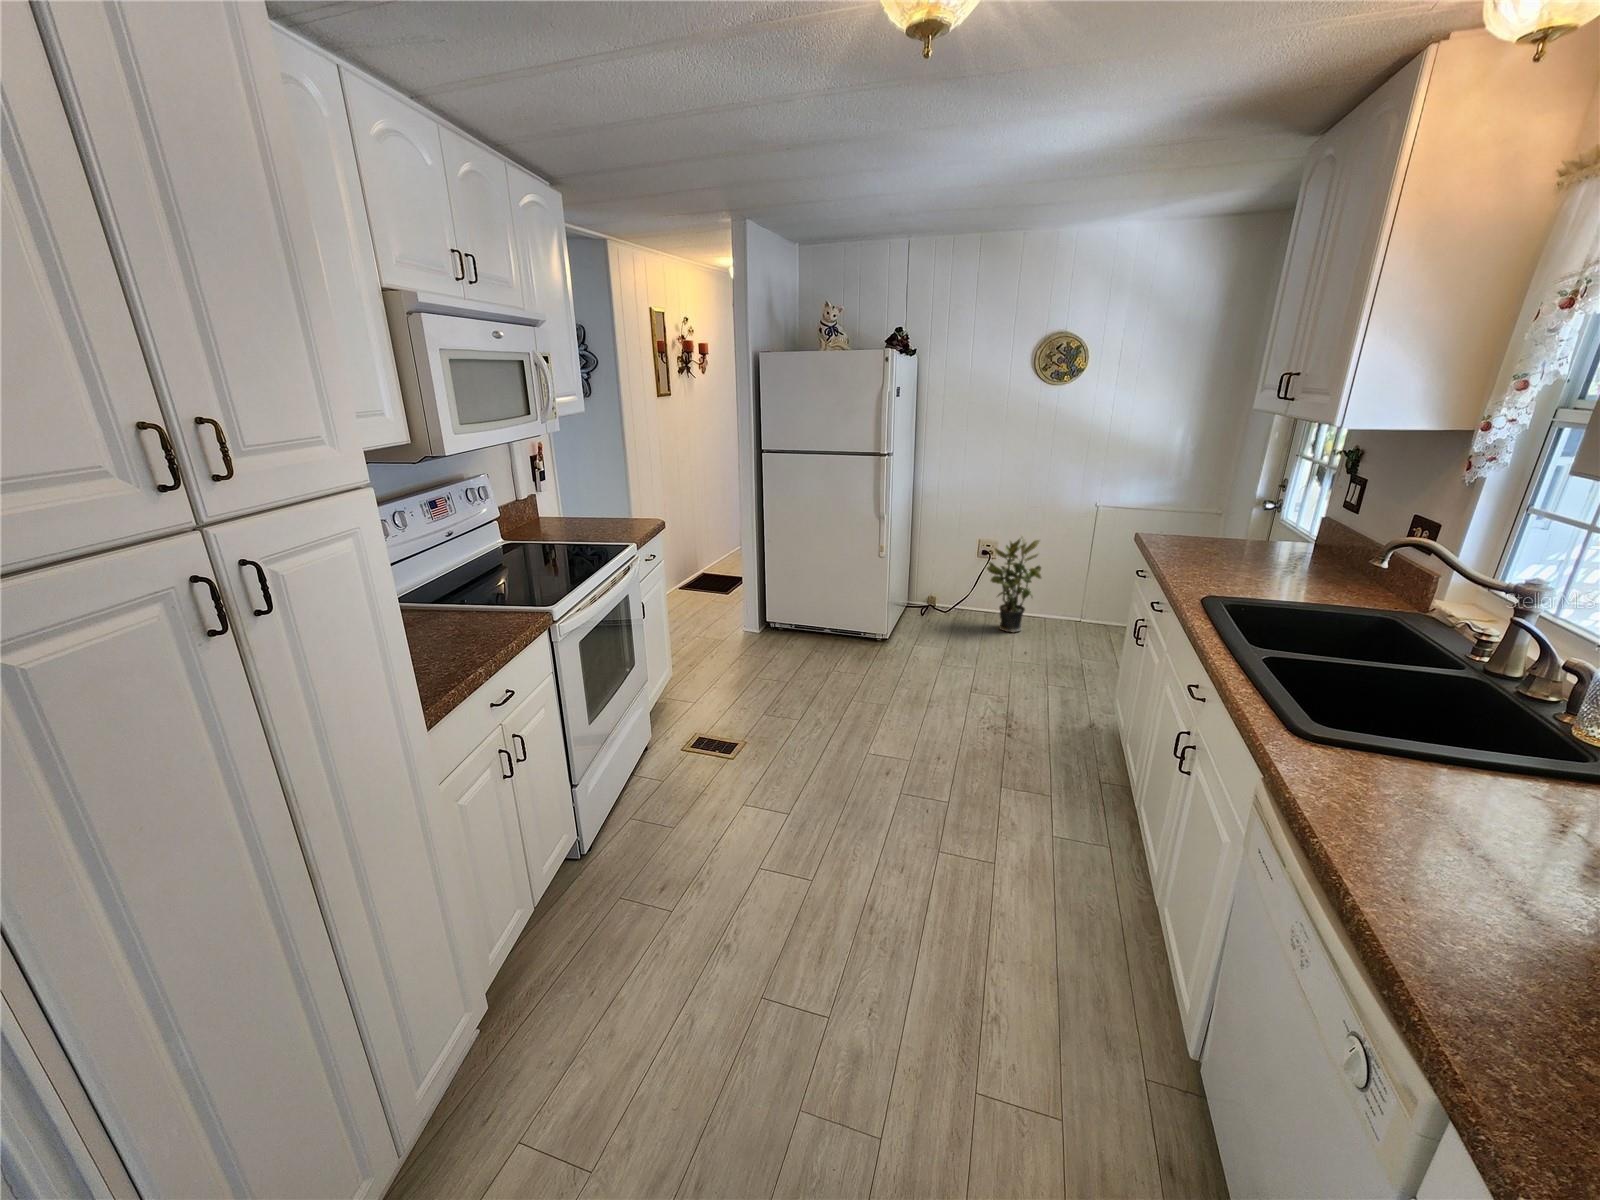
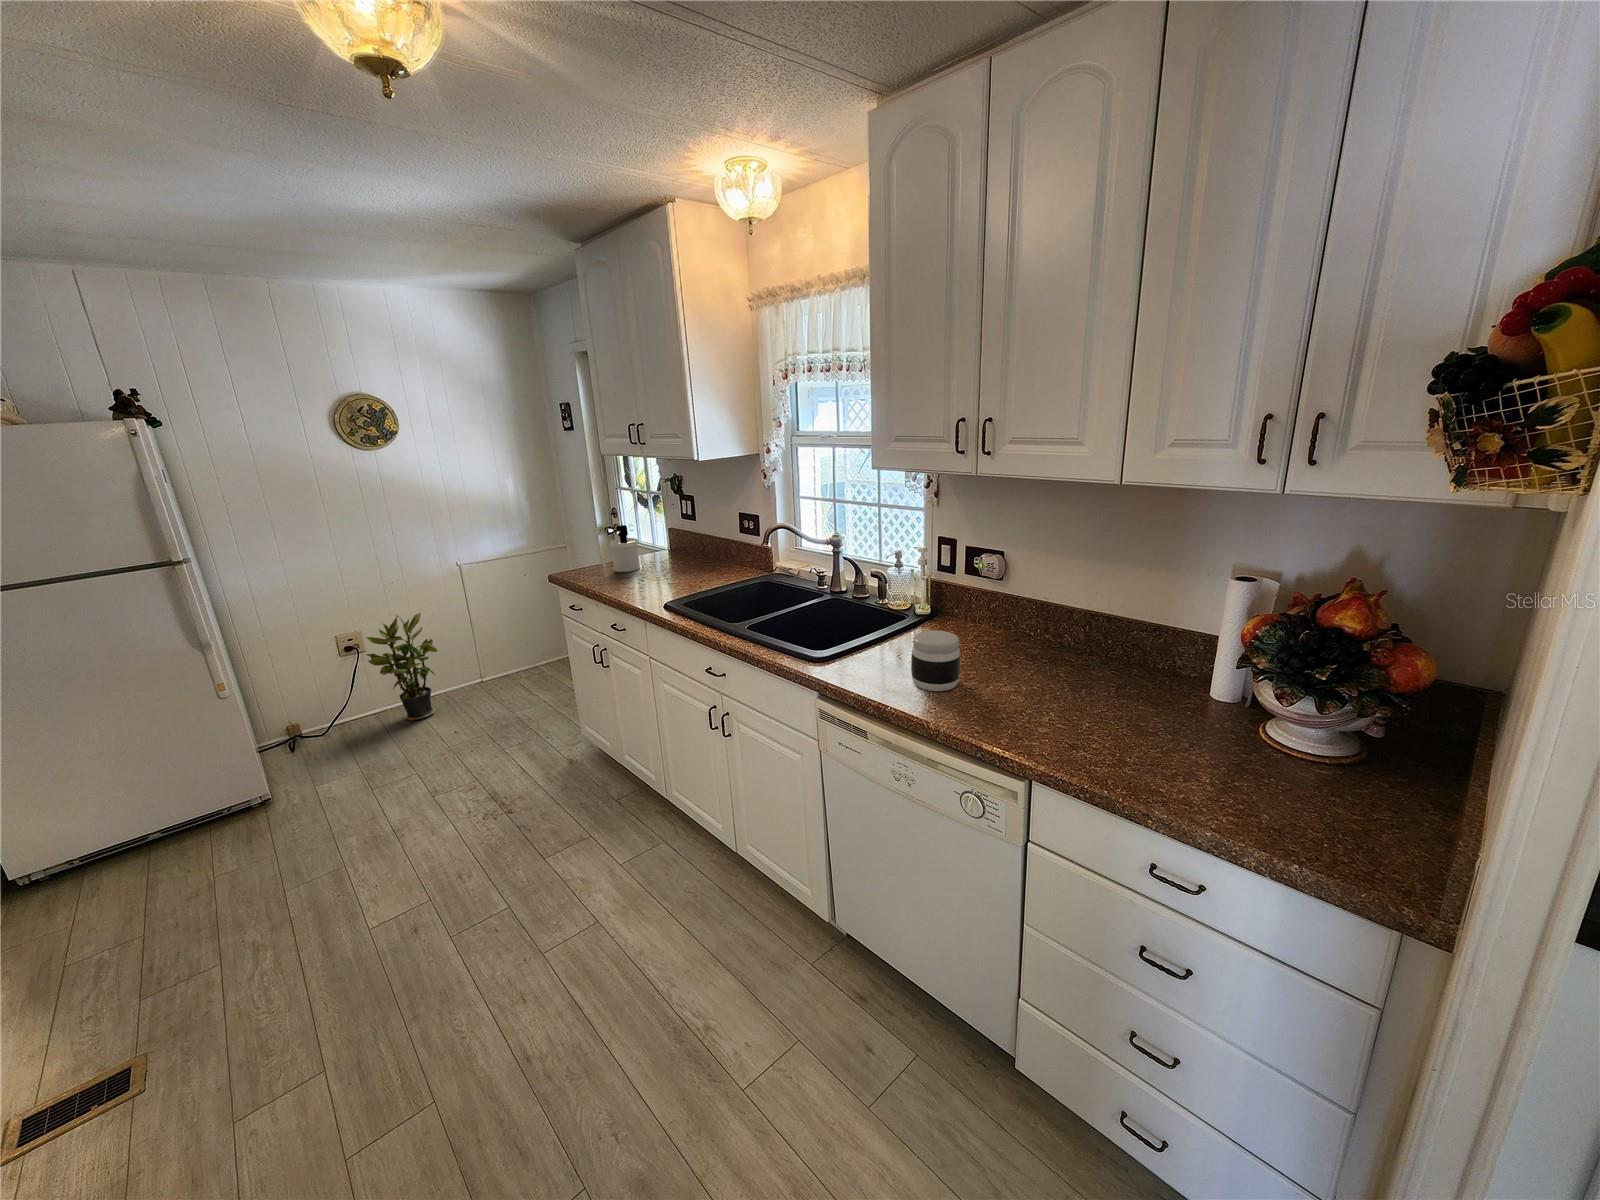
soap dispenser: none [1206,497,1250,554] -> present [610,525,640,572]
jar: none [1411,761,1544,878] -> present [911,630,960,691]

